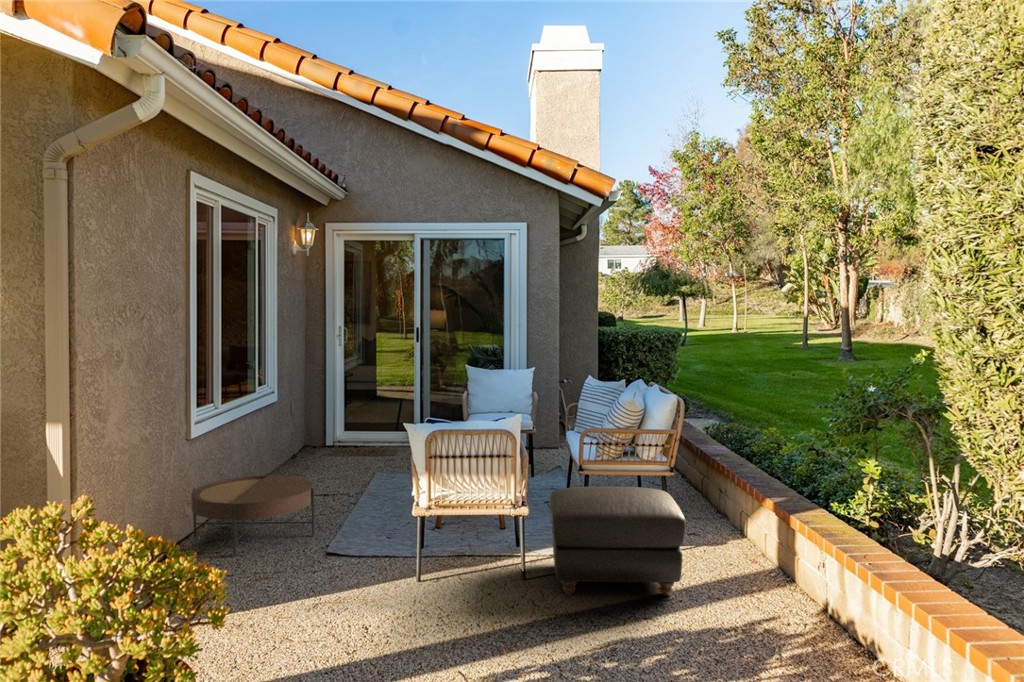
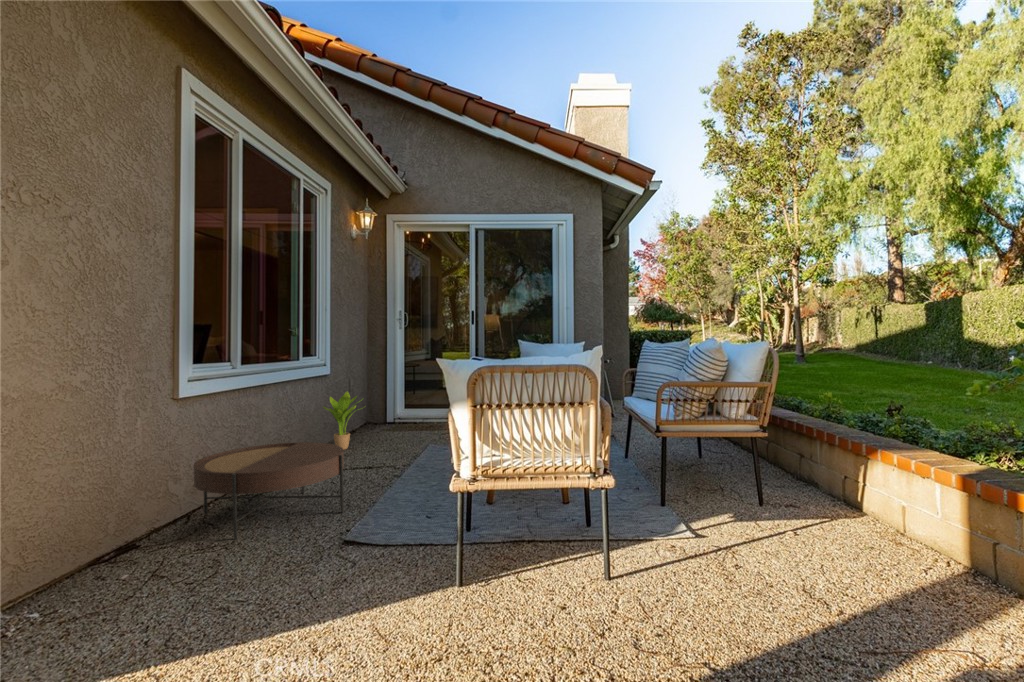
potted plant: none [270,421,313,478] -> present [323,392,357,450]
ottoman: present [550,486,686,596] -> none [638,448,874,614]

